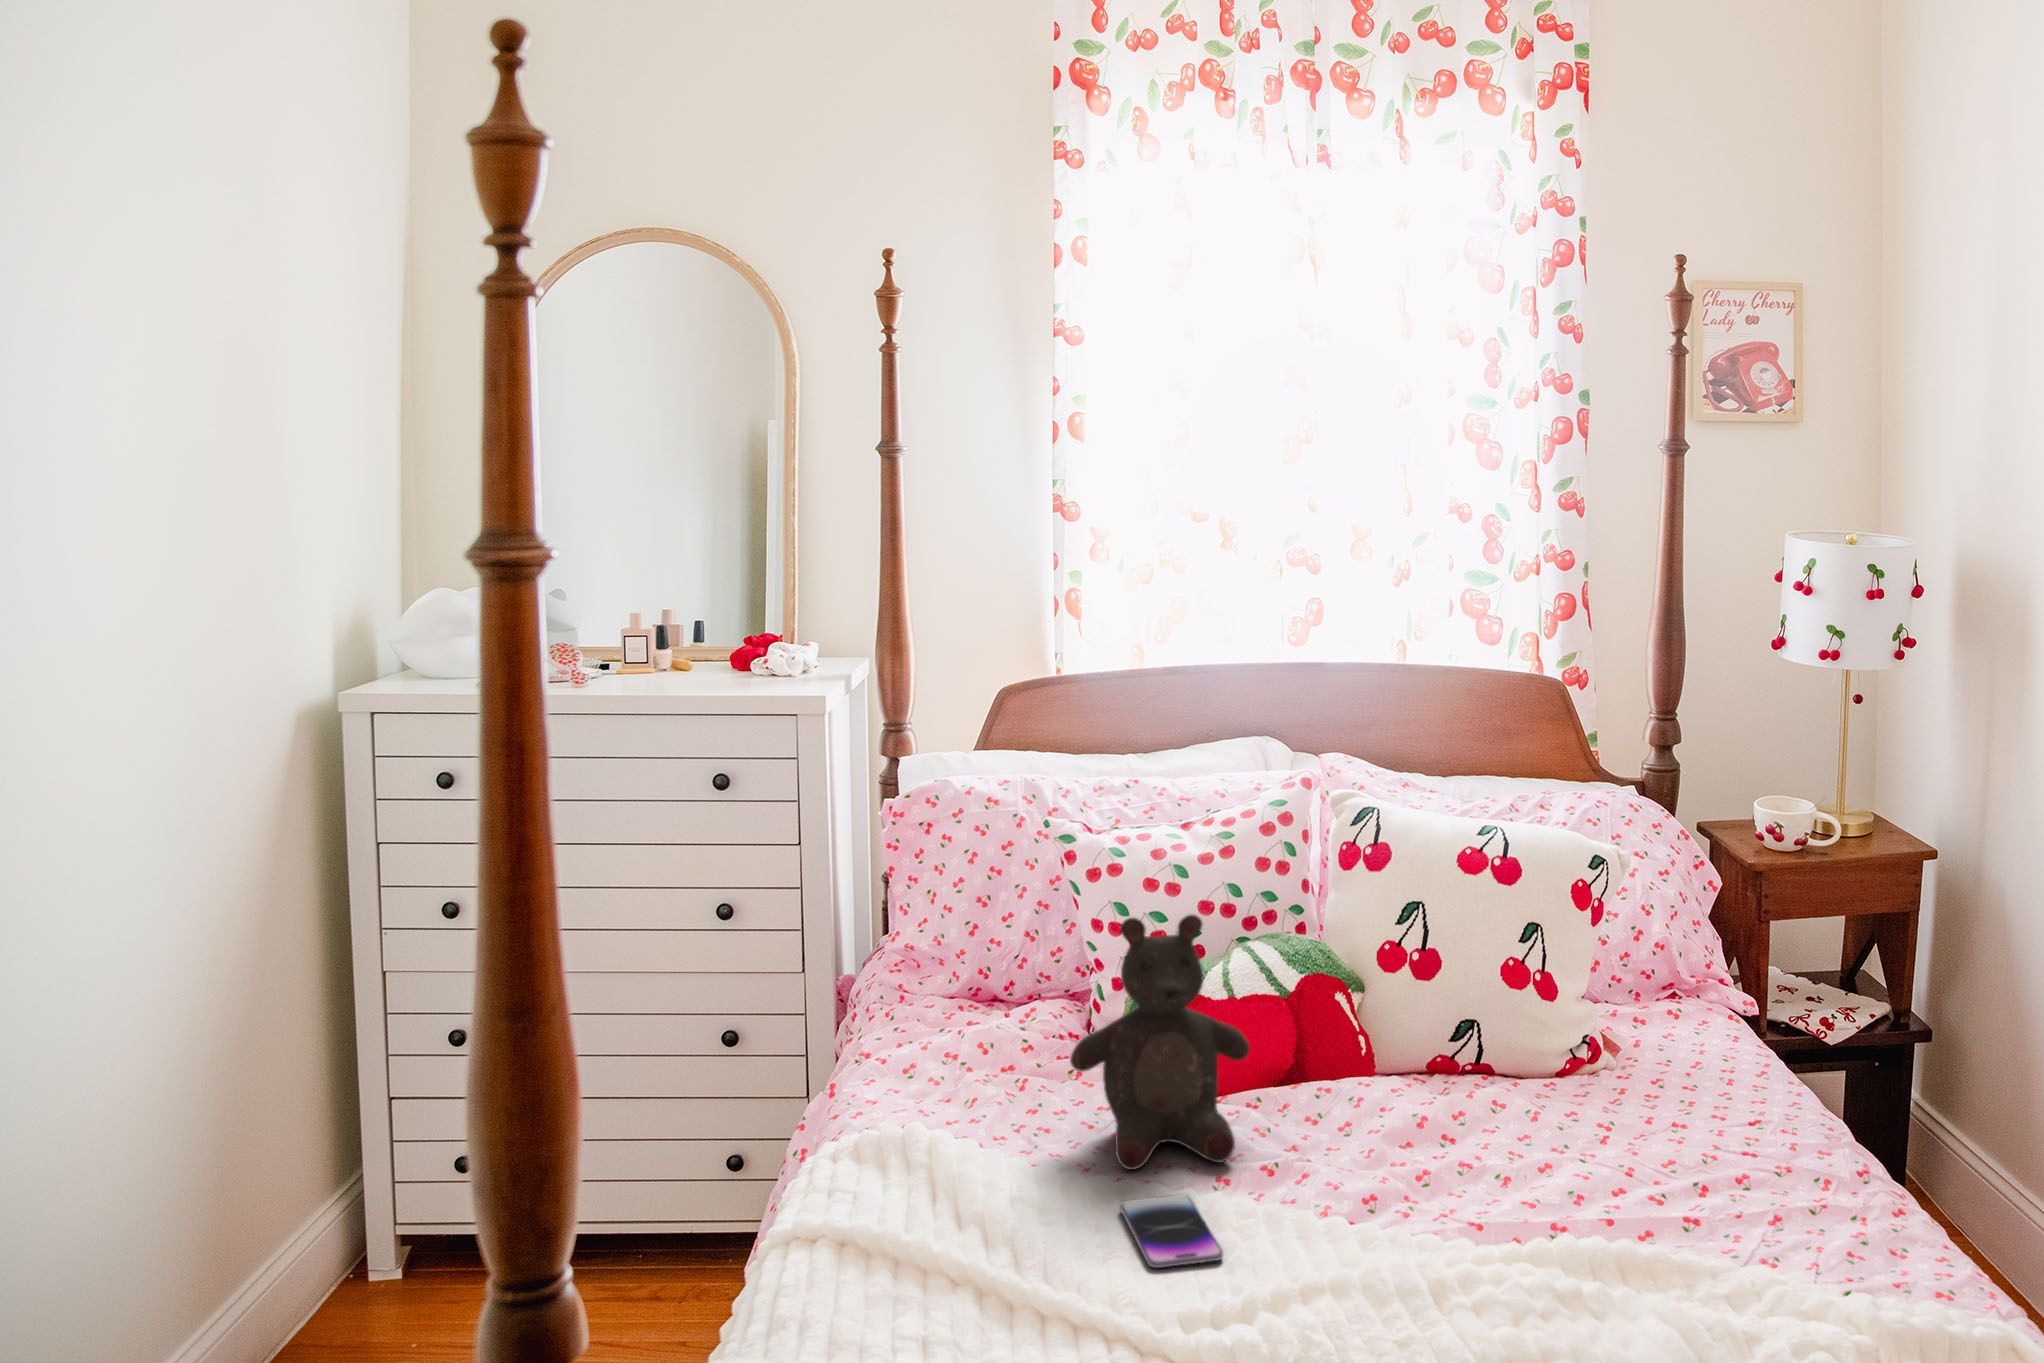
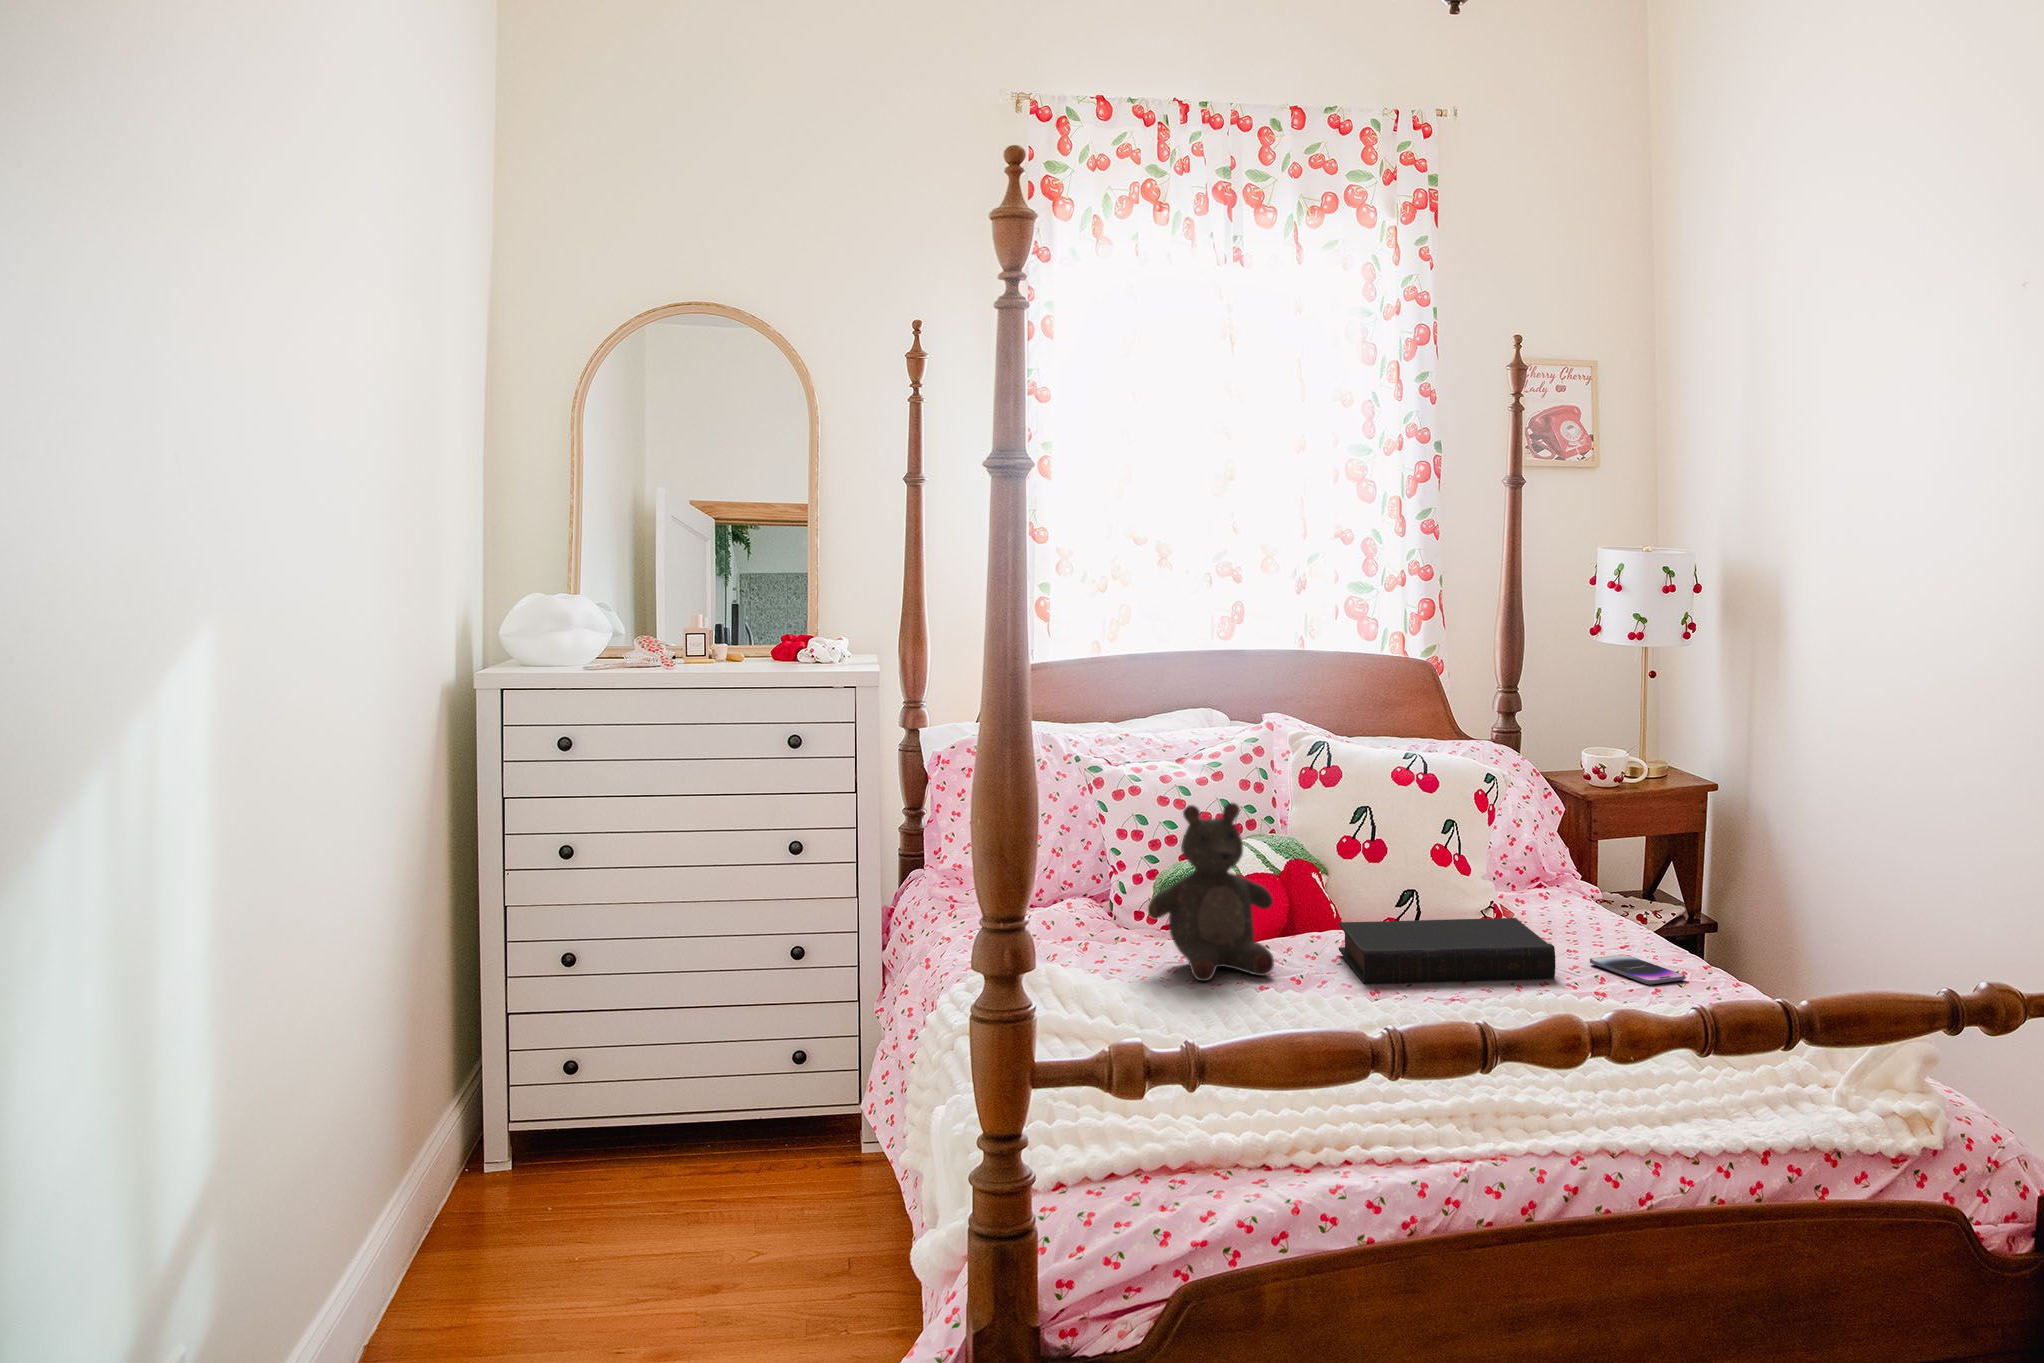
book: none [1345,1079,1633,1190] -> present [1339,918,1555,984]
smartphone: present [1120,1195,1223,1268] -> present [1590,955,1685,985]

